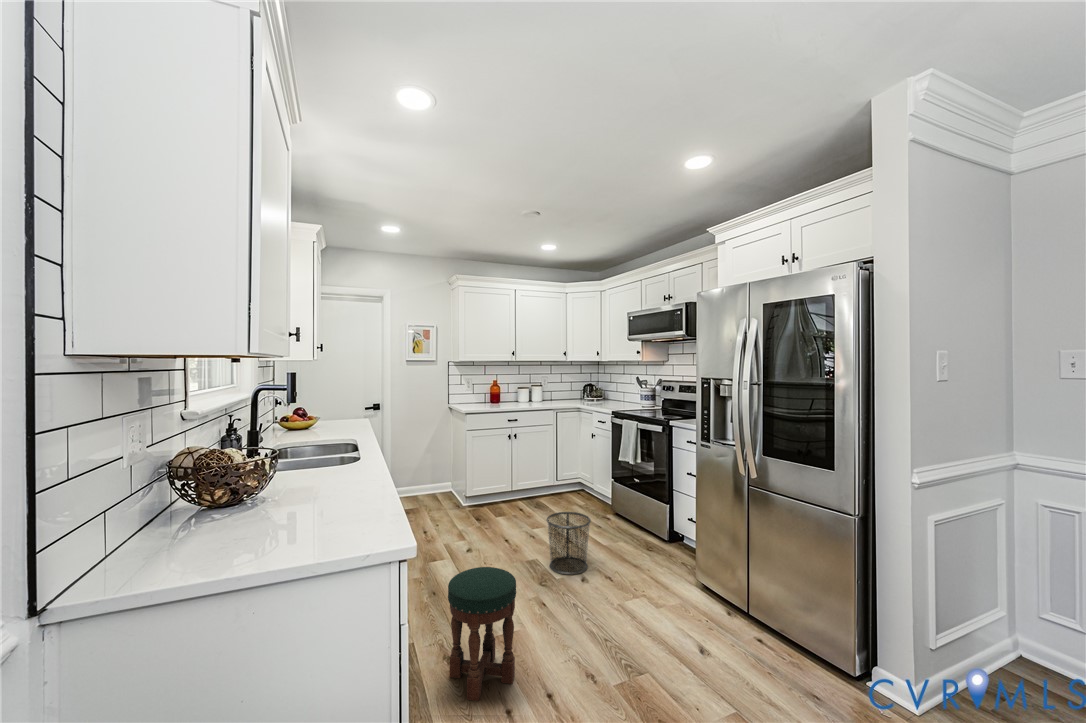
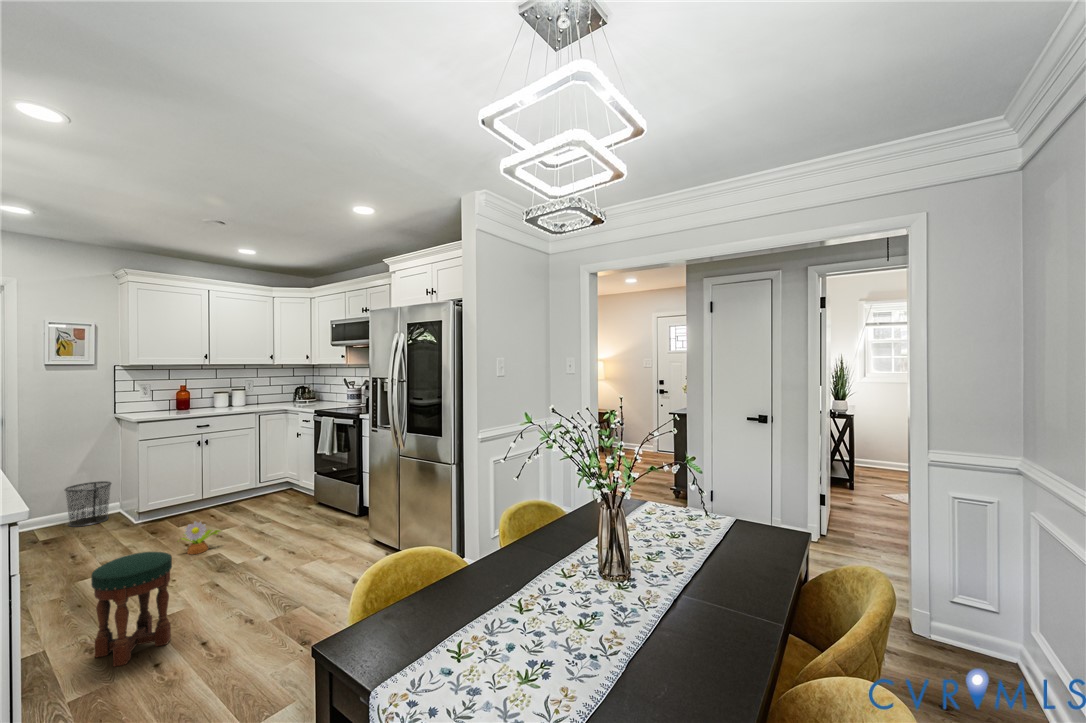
waste bin: present [547,512,591,575] -> present [65,481,112,527]
decorative plant: none [500,521,537,555] -> present [181,521,221,554]

